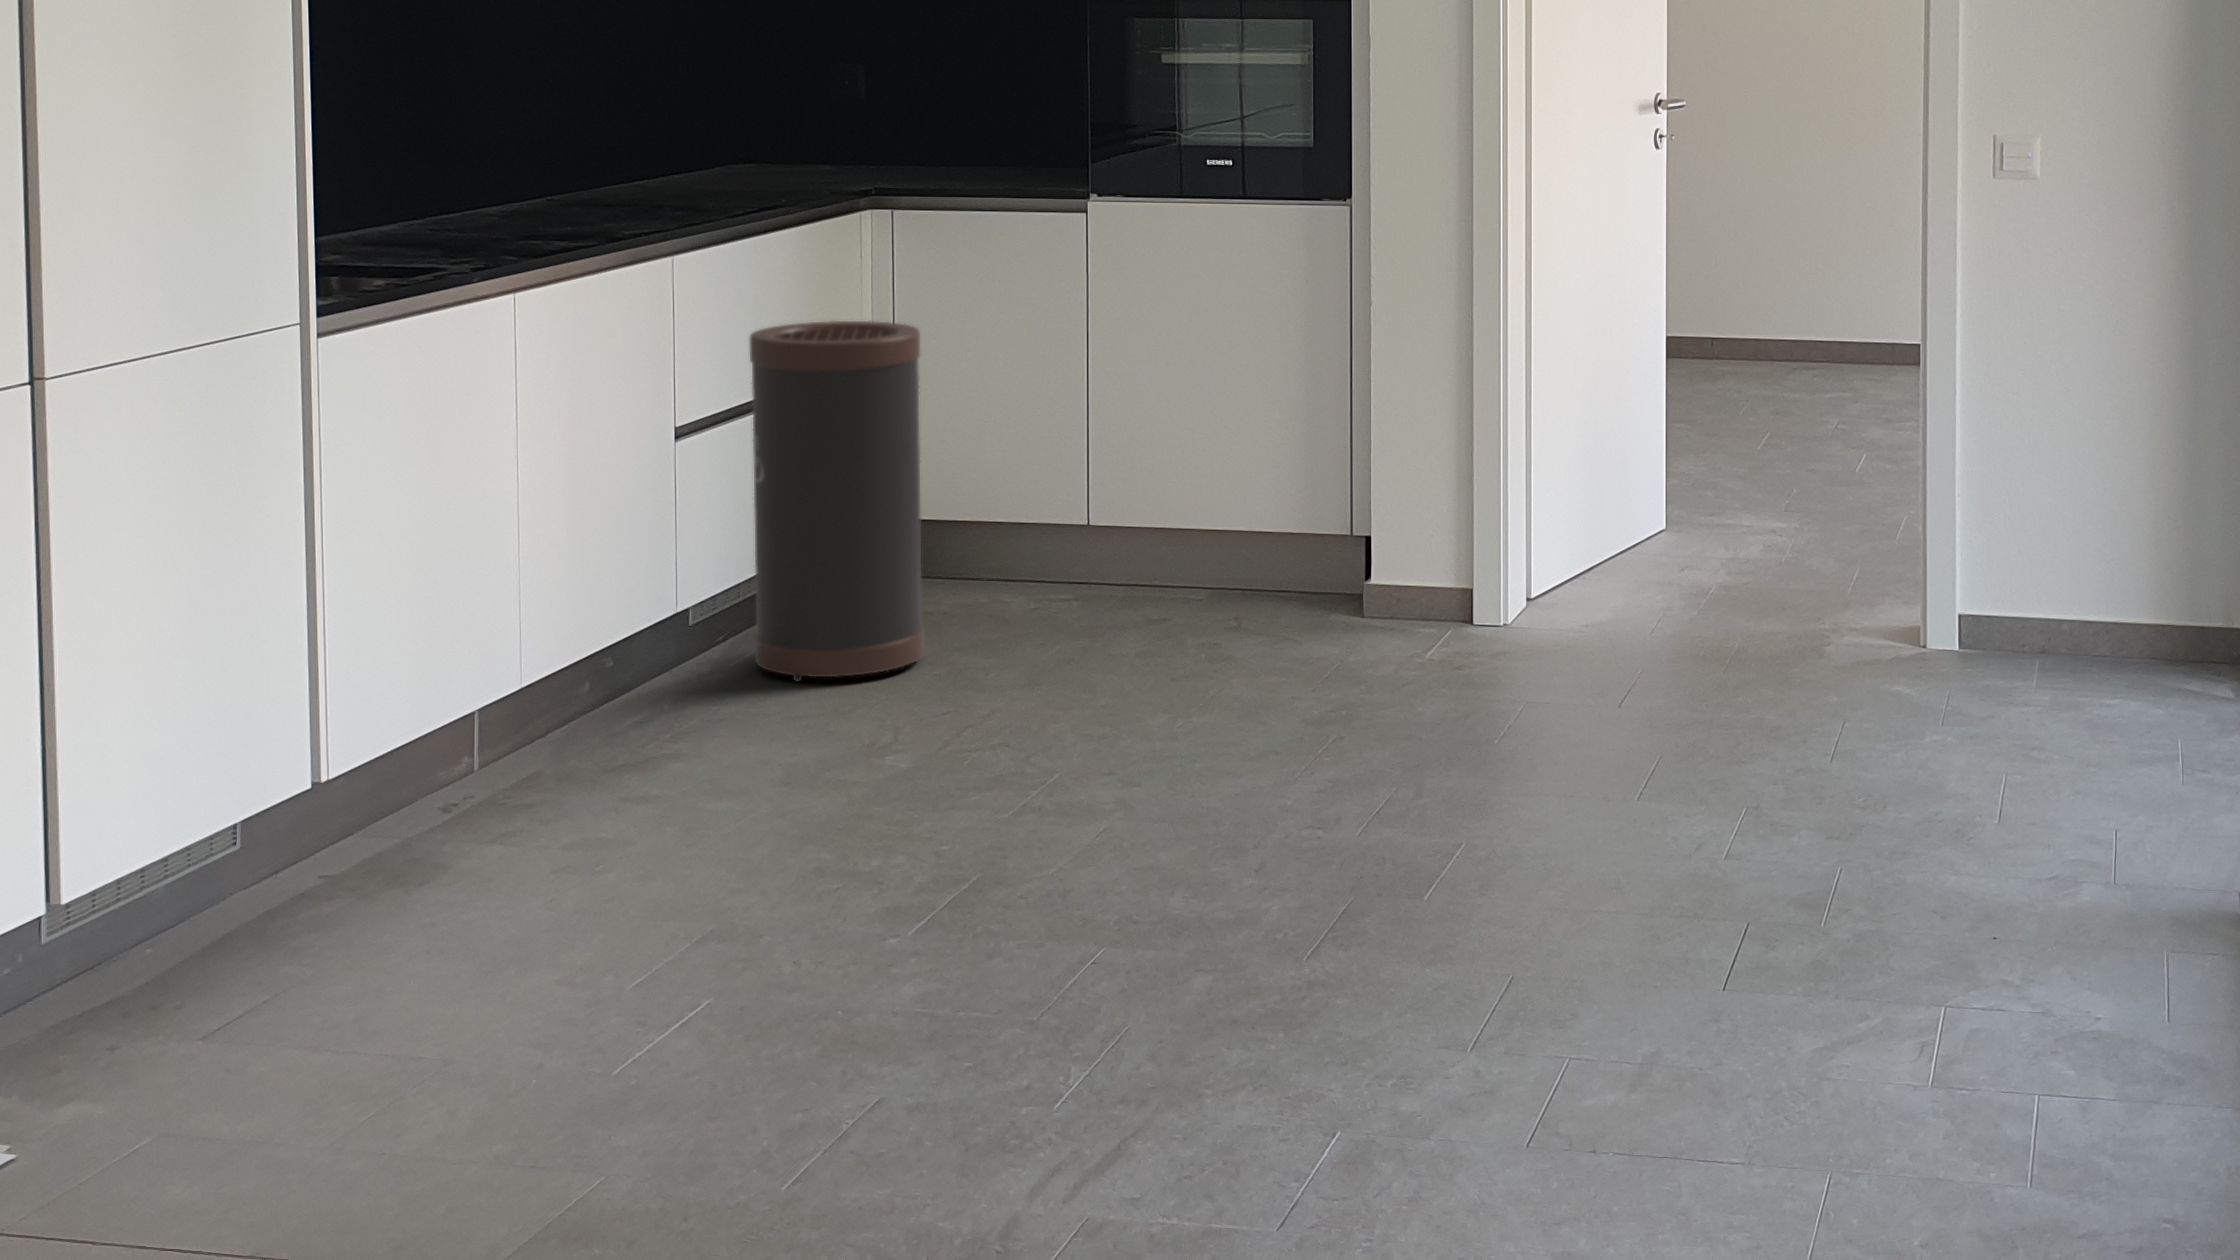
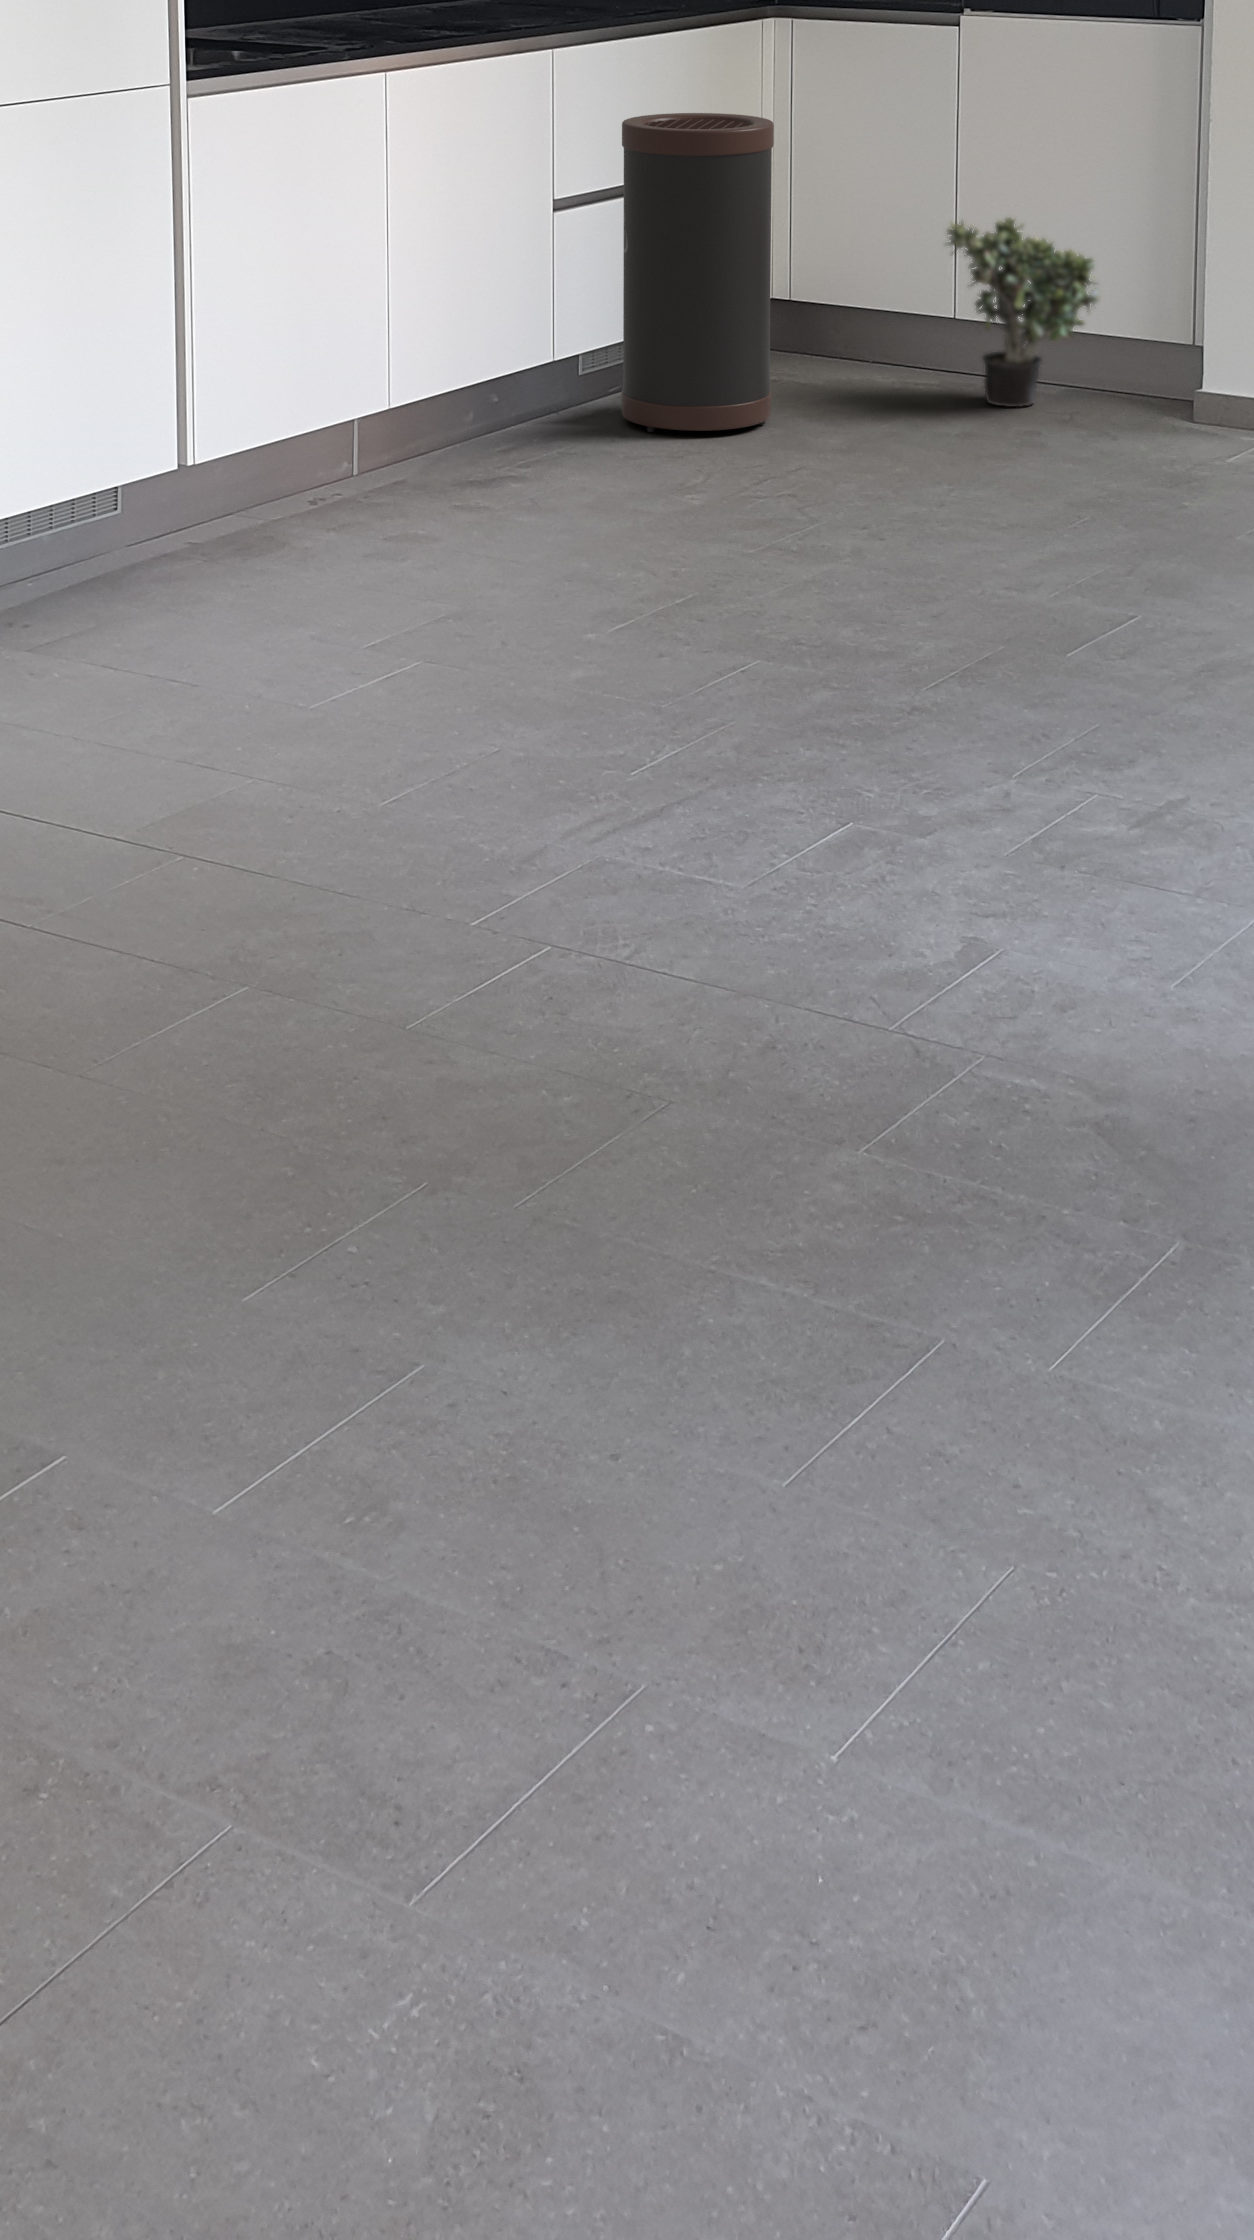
potted plant: none [1084,415,1255,618] -> present [946,218,1099,407]

